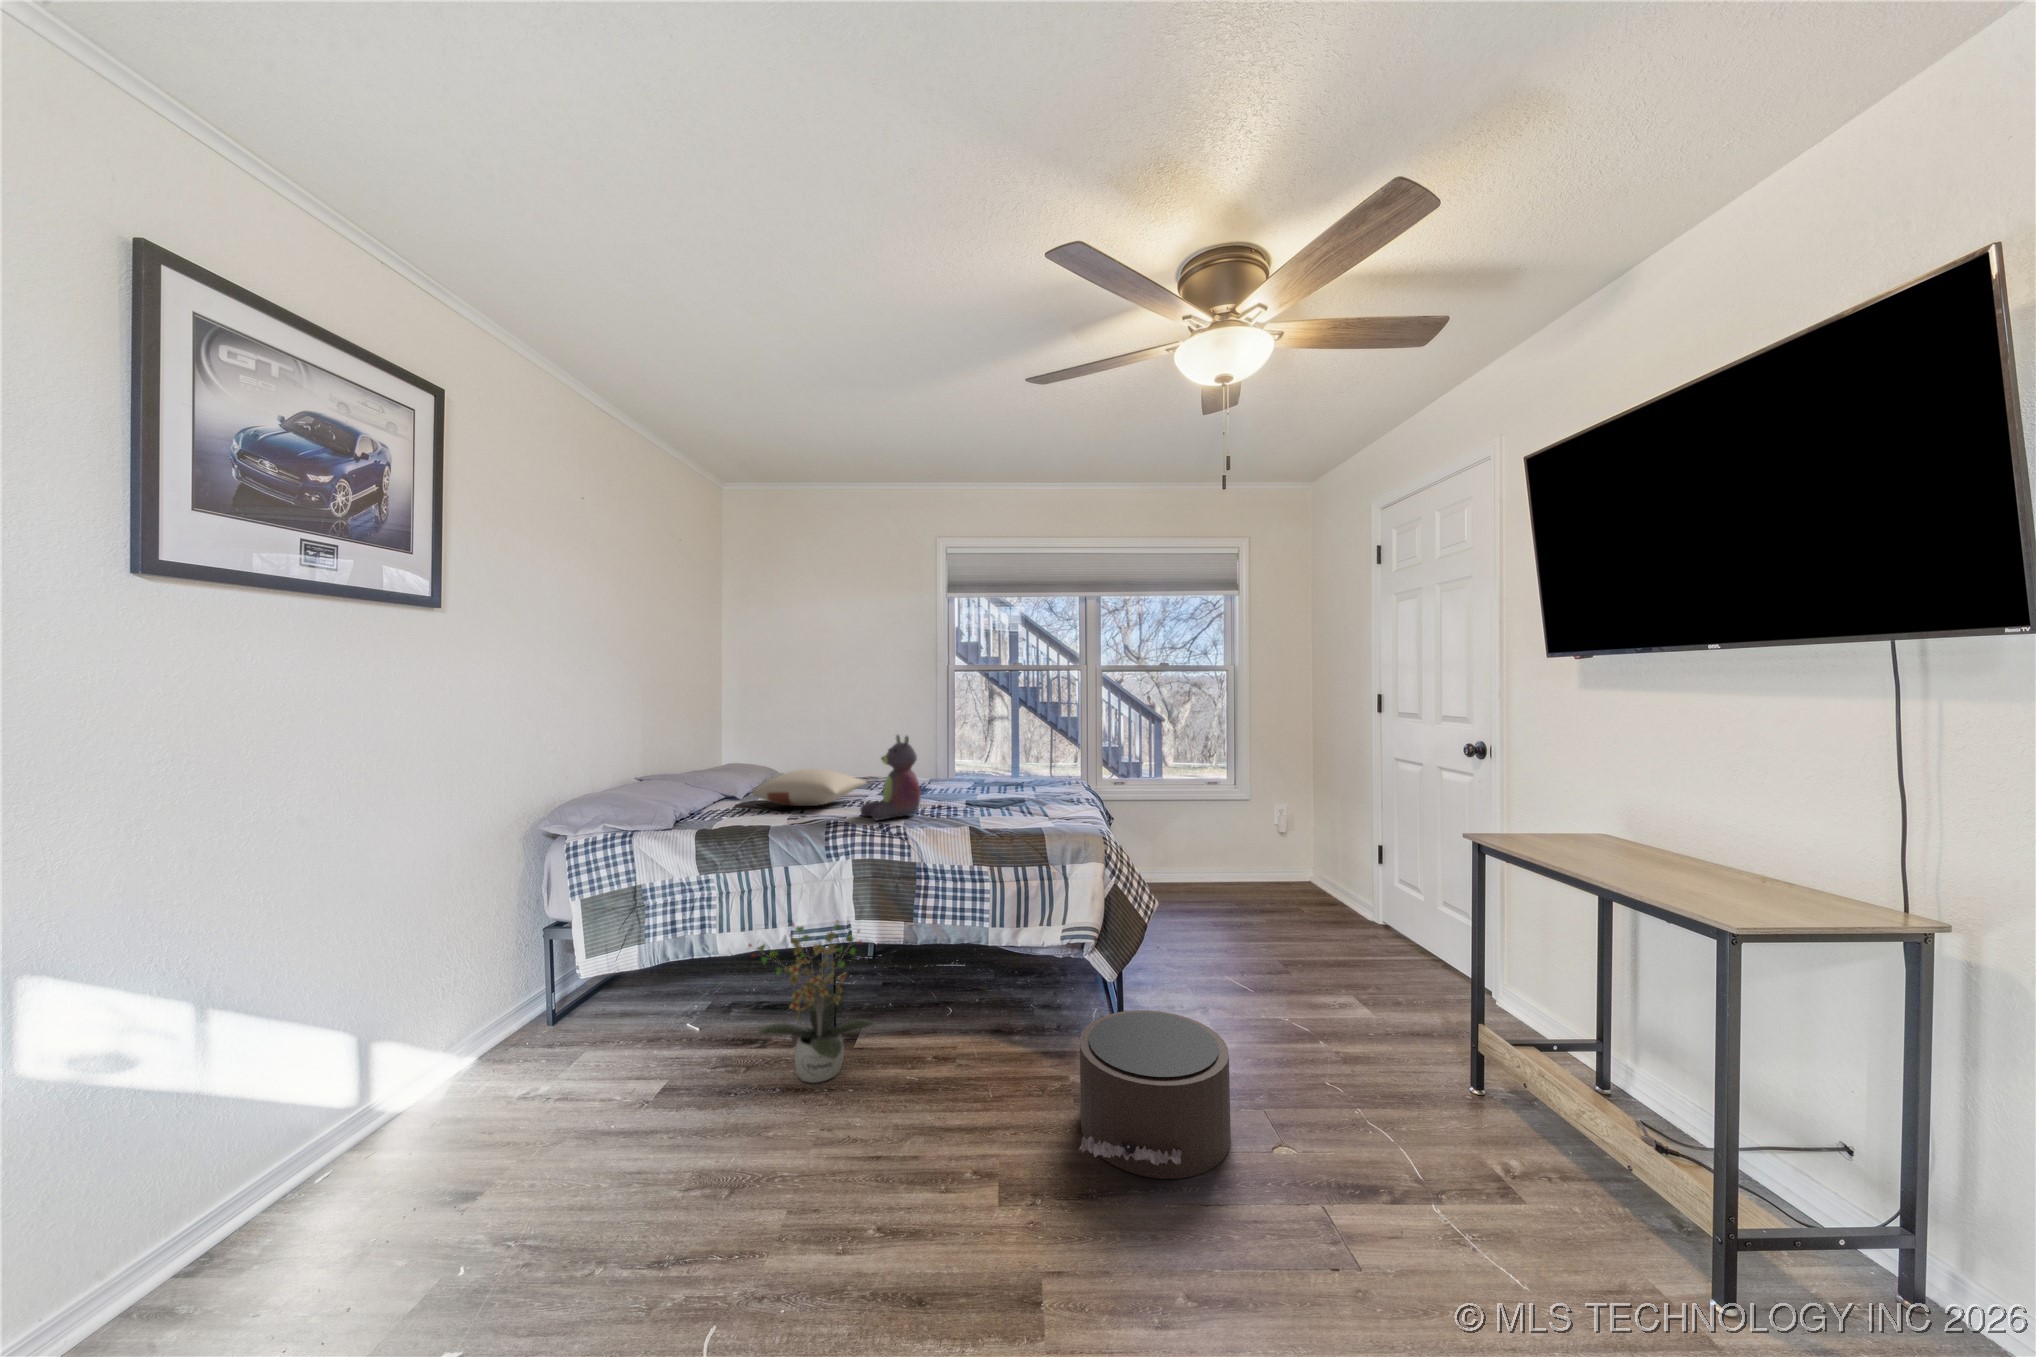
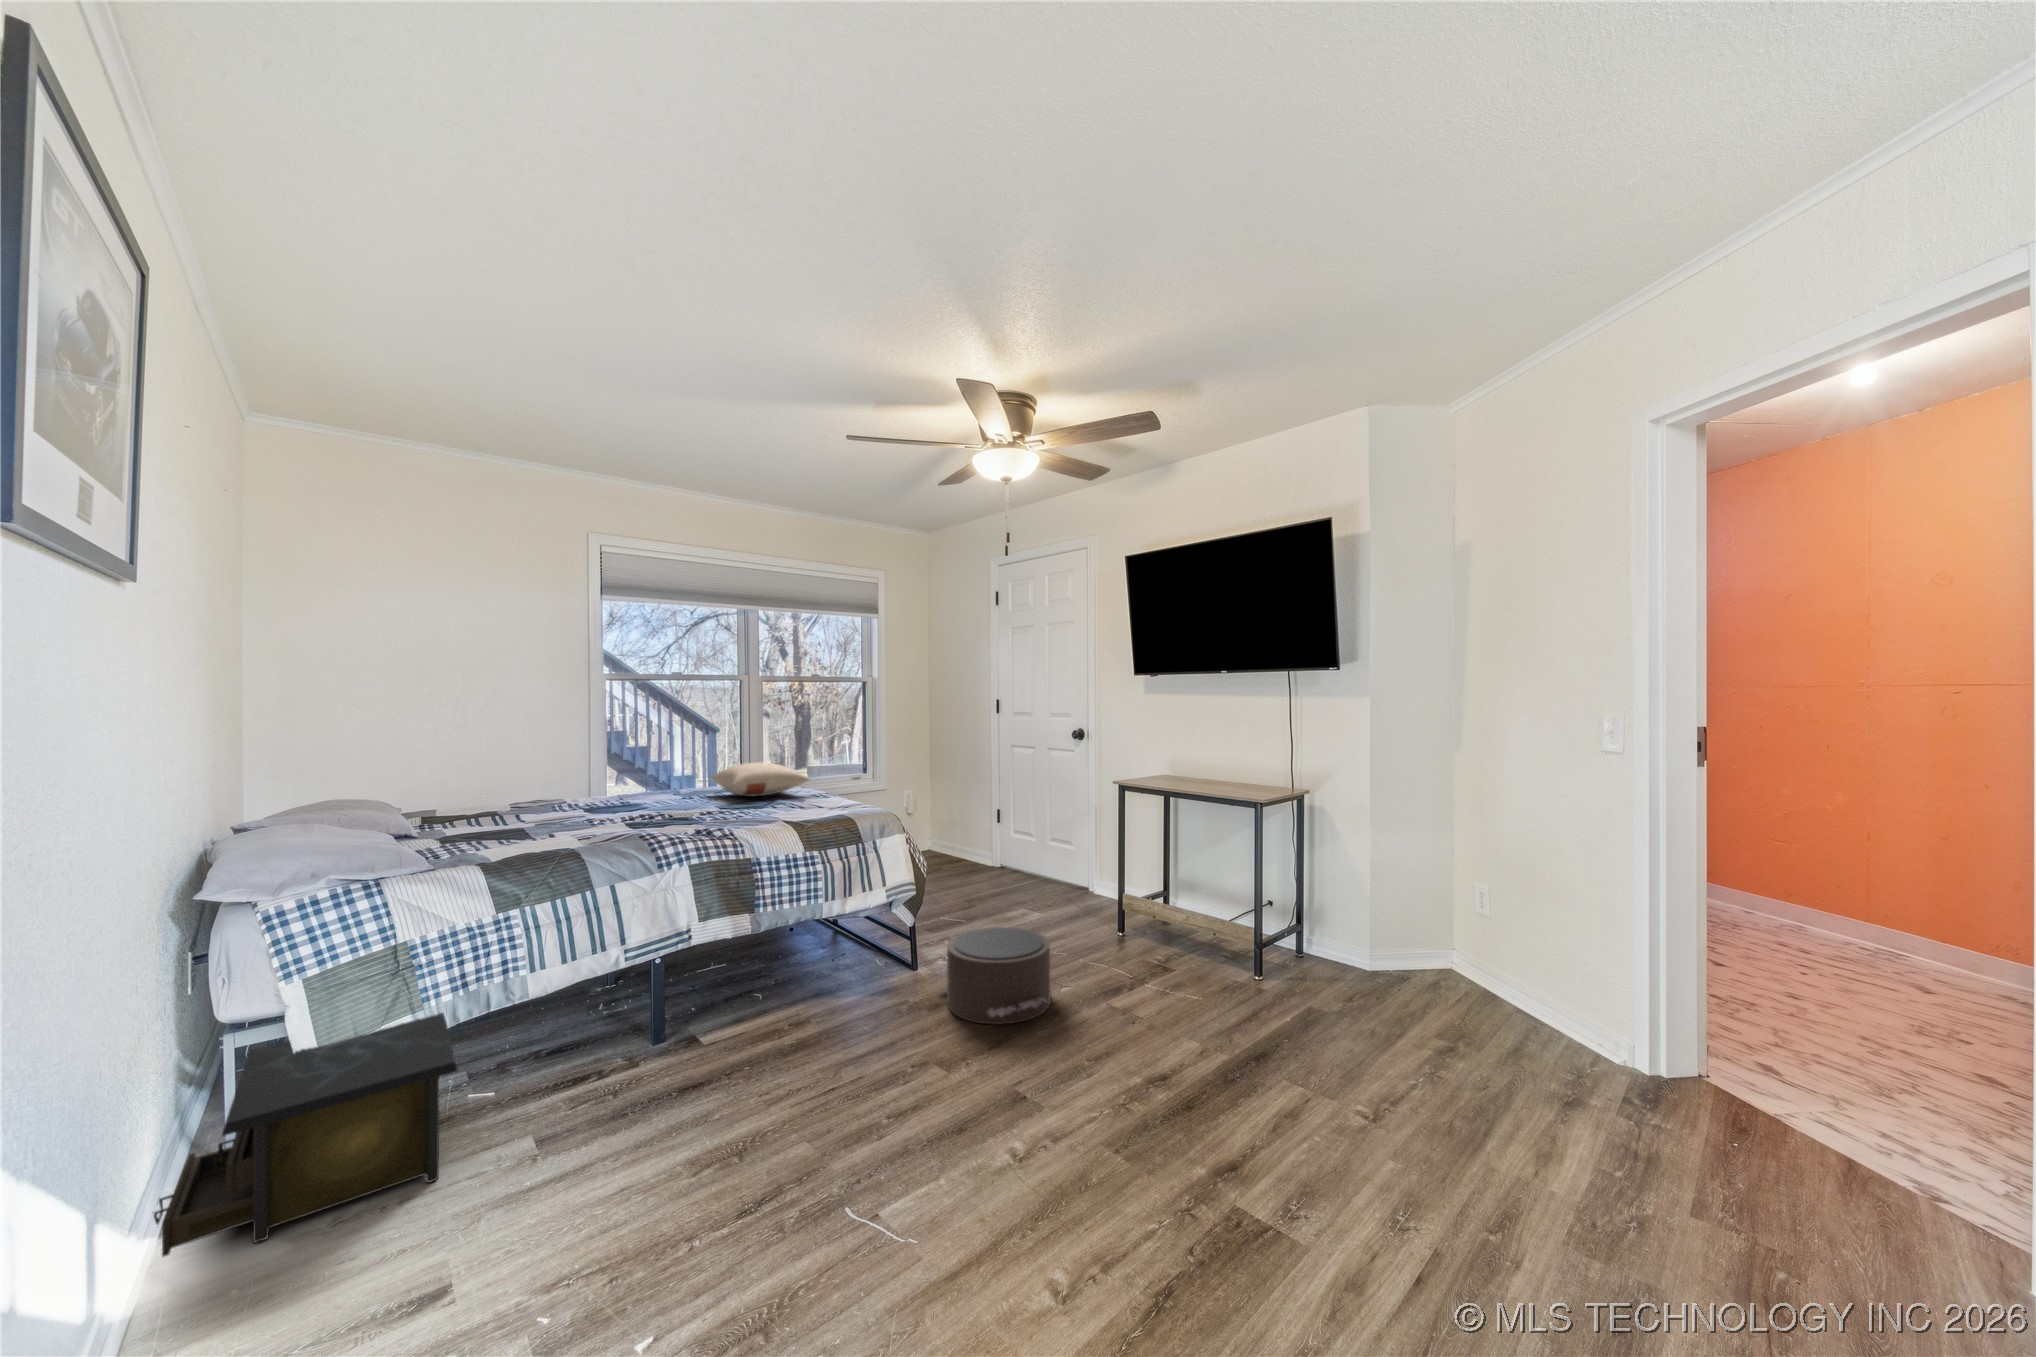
stuffed bear: present [860,735,921,820] -> none [630,738,707,828]
pillow: present [752,769,866,806] -> present [712,762,810,797]
potted plant: present [749,924,874,1083] -> none [643,922,758,1078]
nightstand: none [456,942,675,1087] -> present [154,1013,457,1257]

